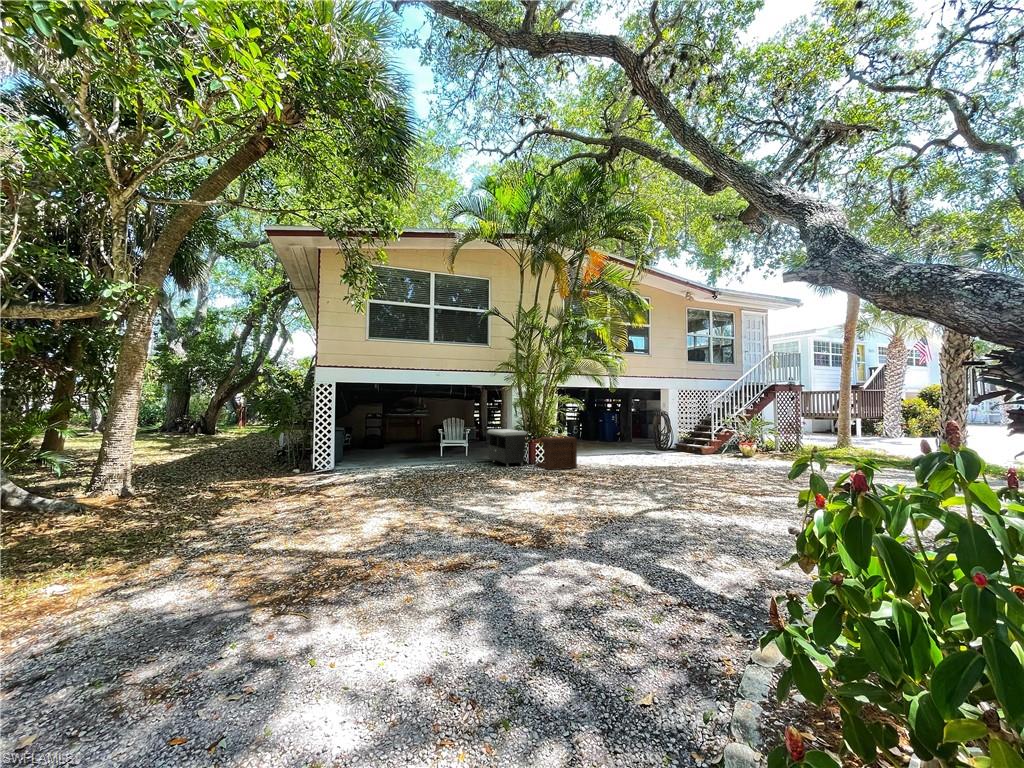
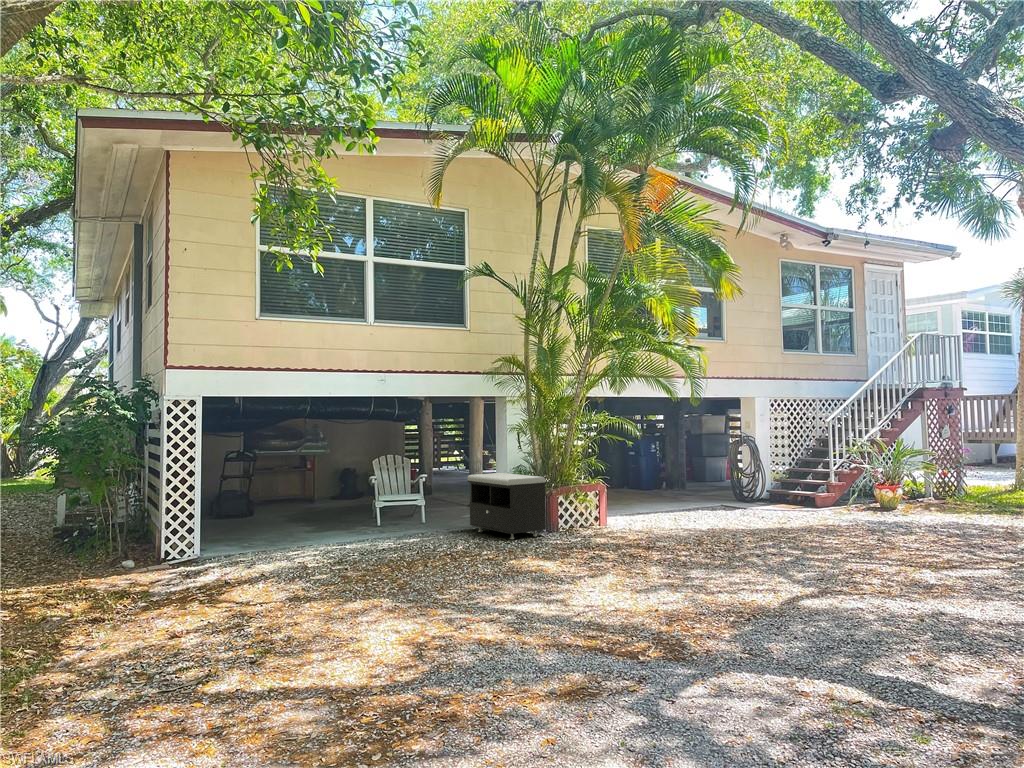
wooden crate: present [536,436,577,470] -> none [559,482,633,542]

